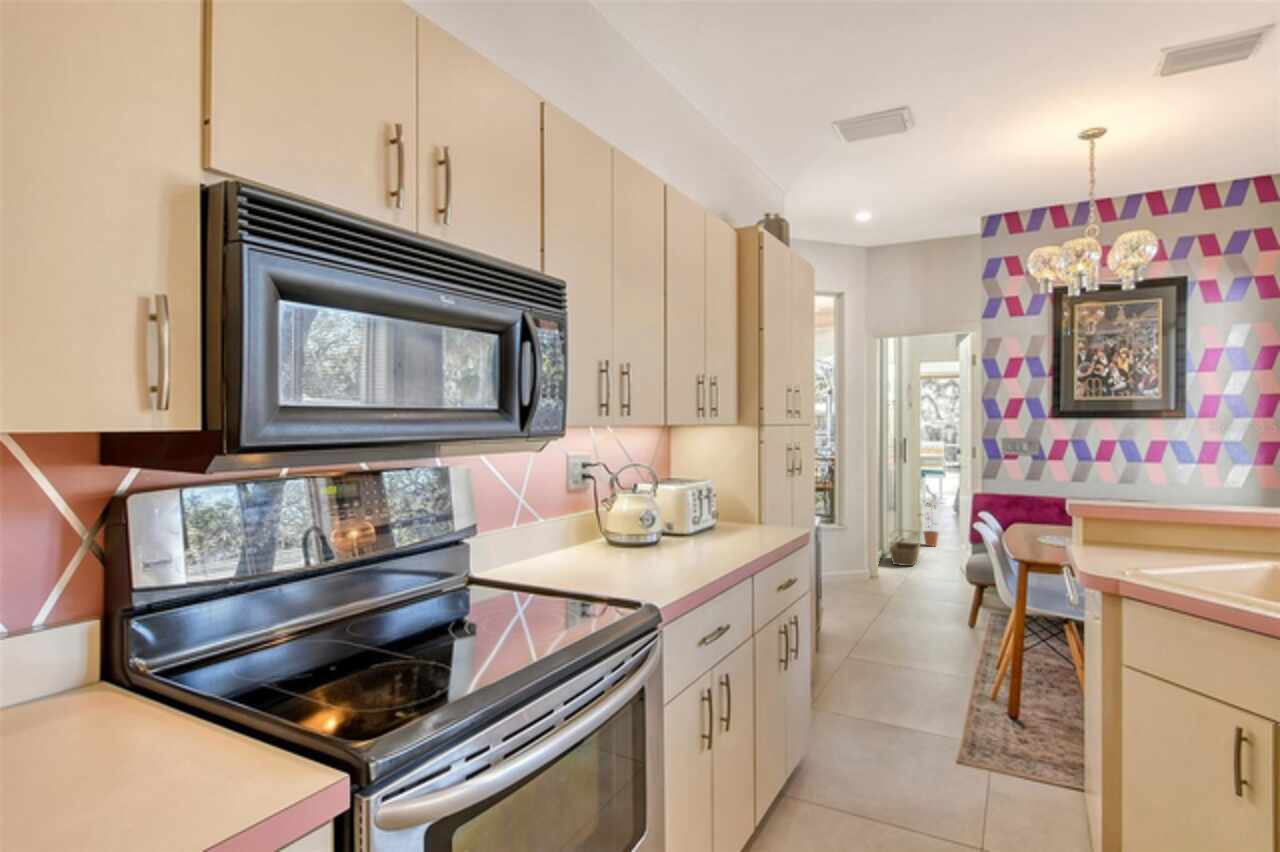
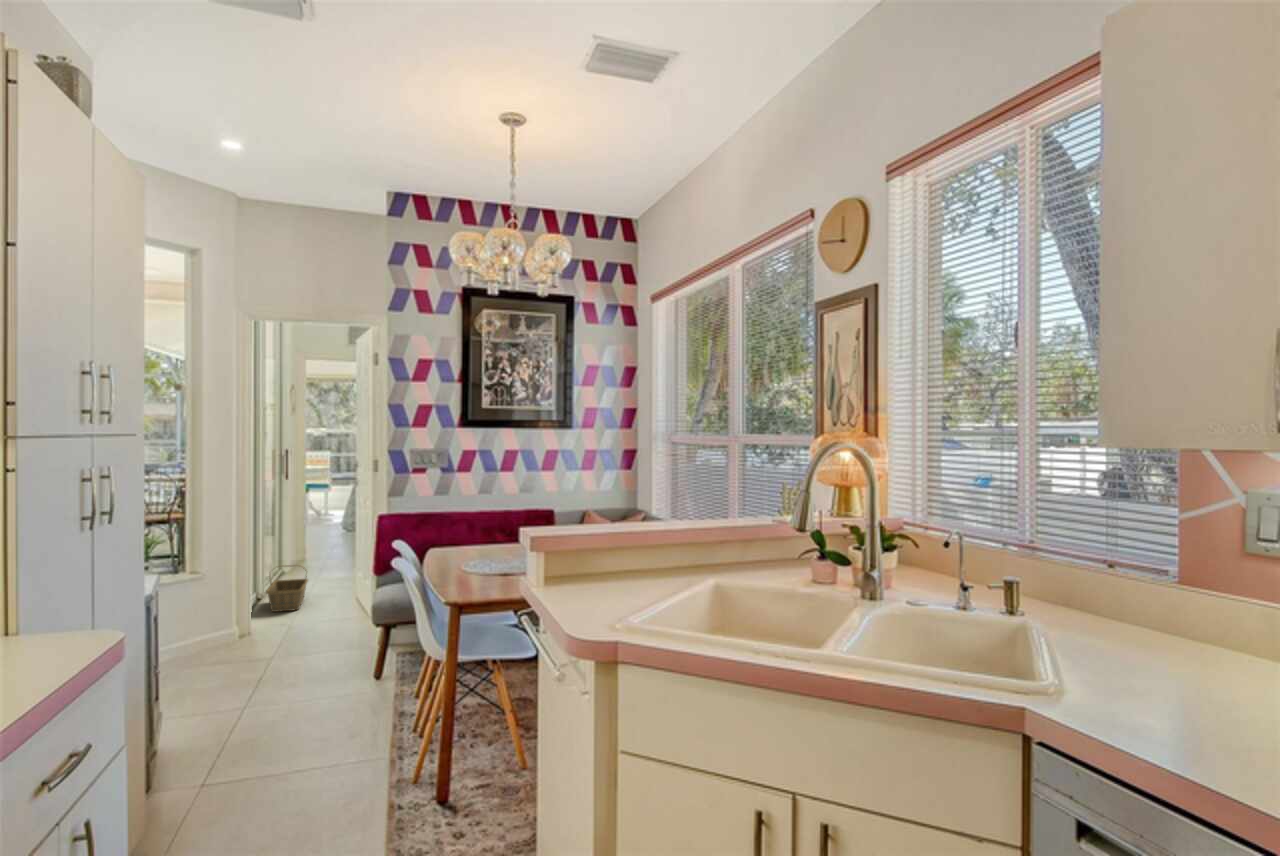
potted plant: present [919,503,939,546] -> none [302,526,330,579]

